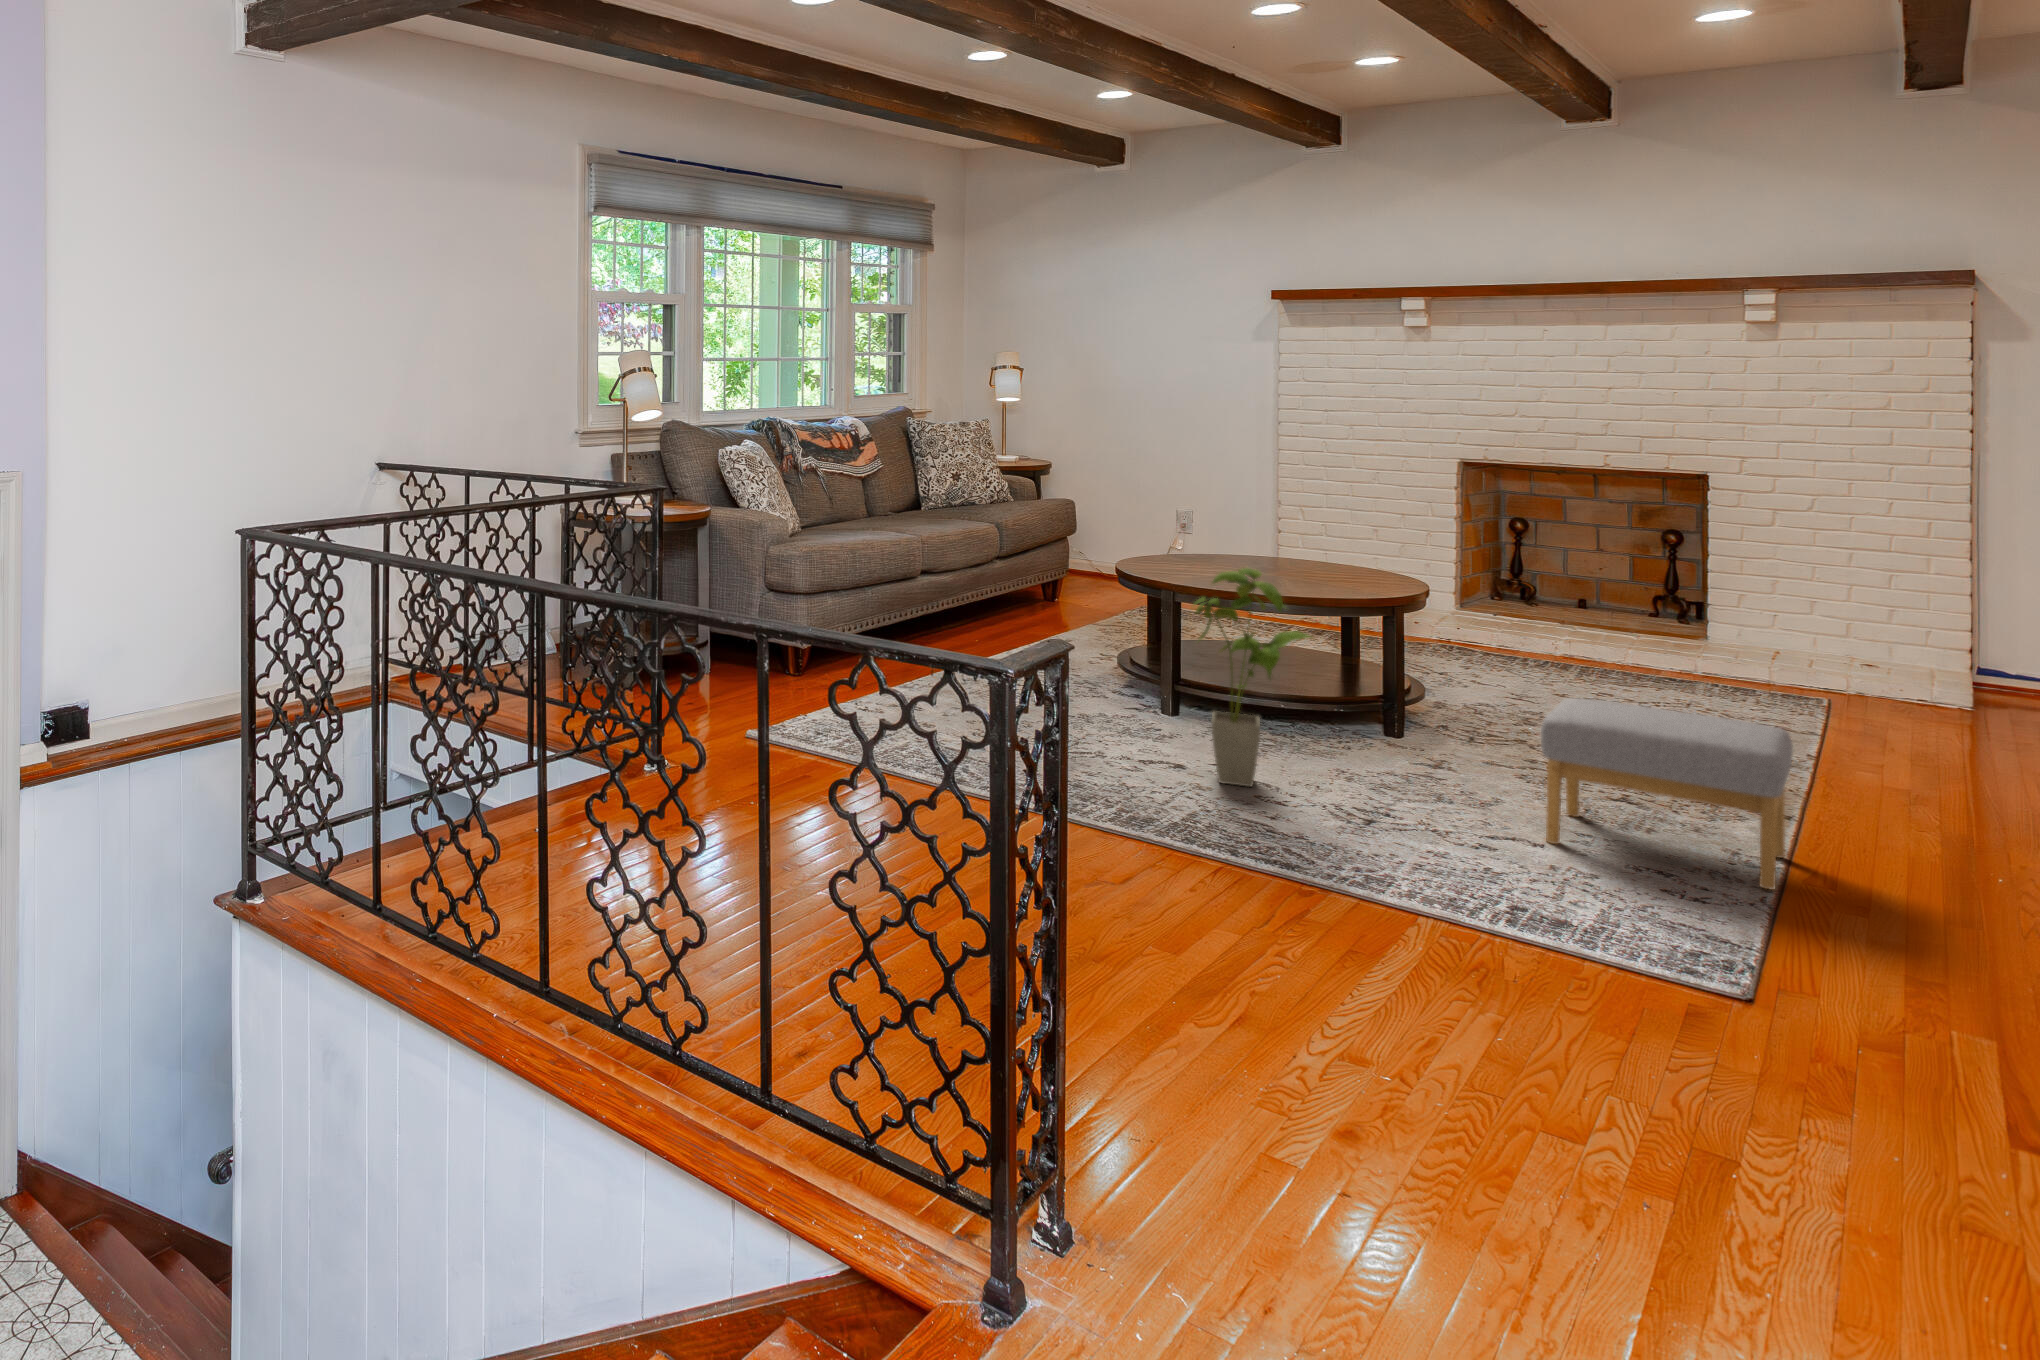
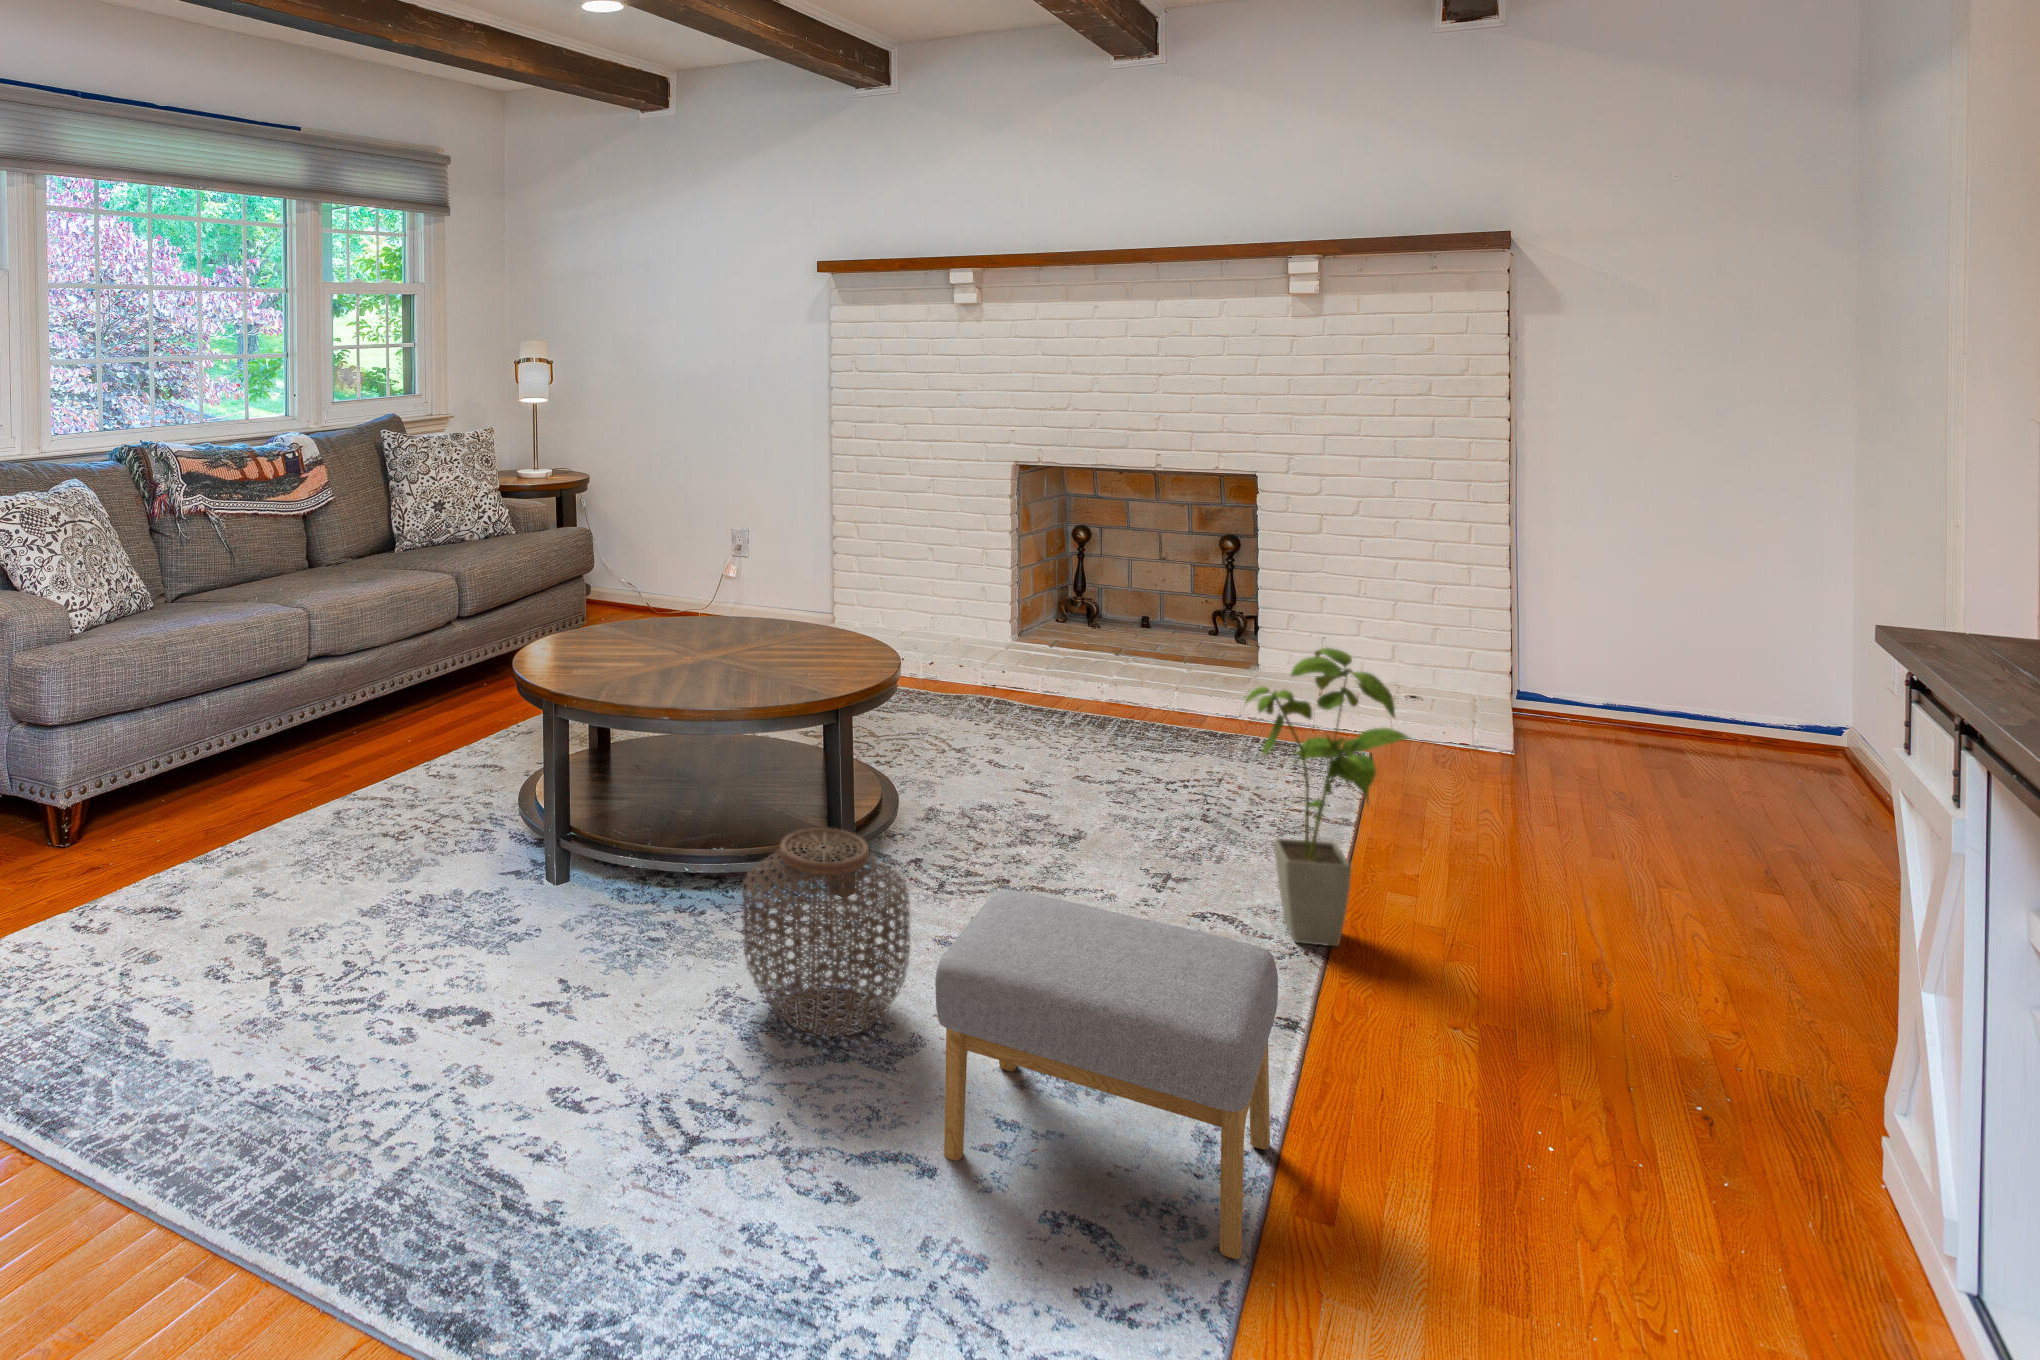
house plant: present [1195,568,1310,787] -> present [1245,648,1408,946]
woven basket: none [1360,665,1490,794] -> present [742,828,910,1037]

